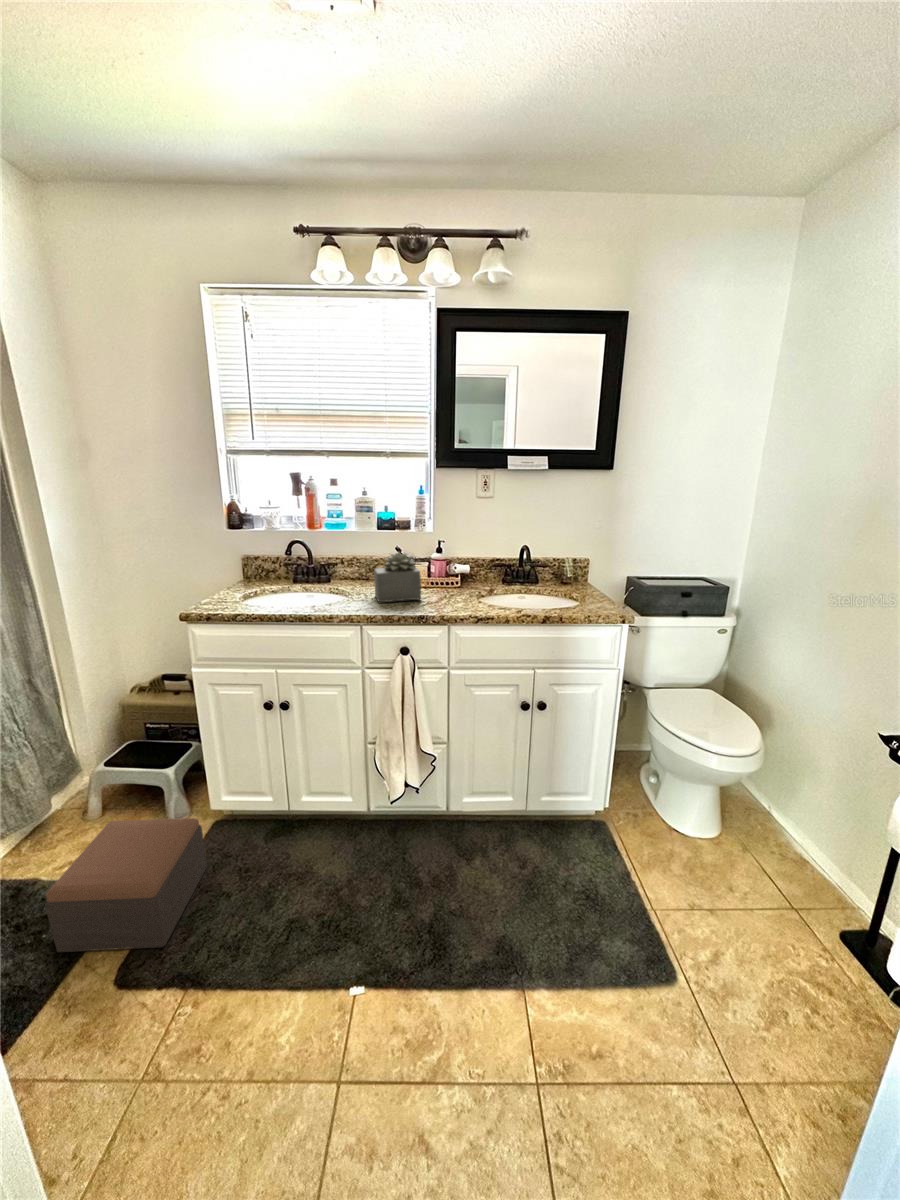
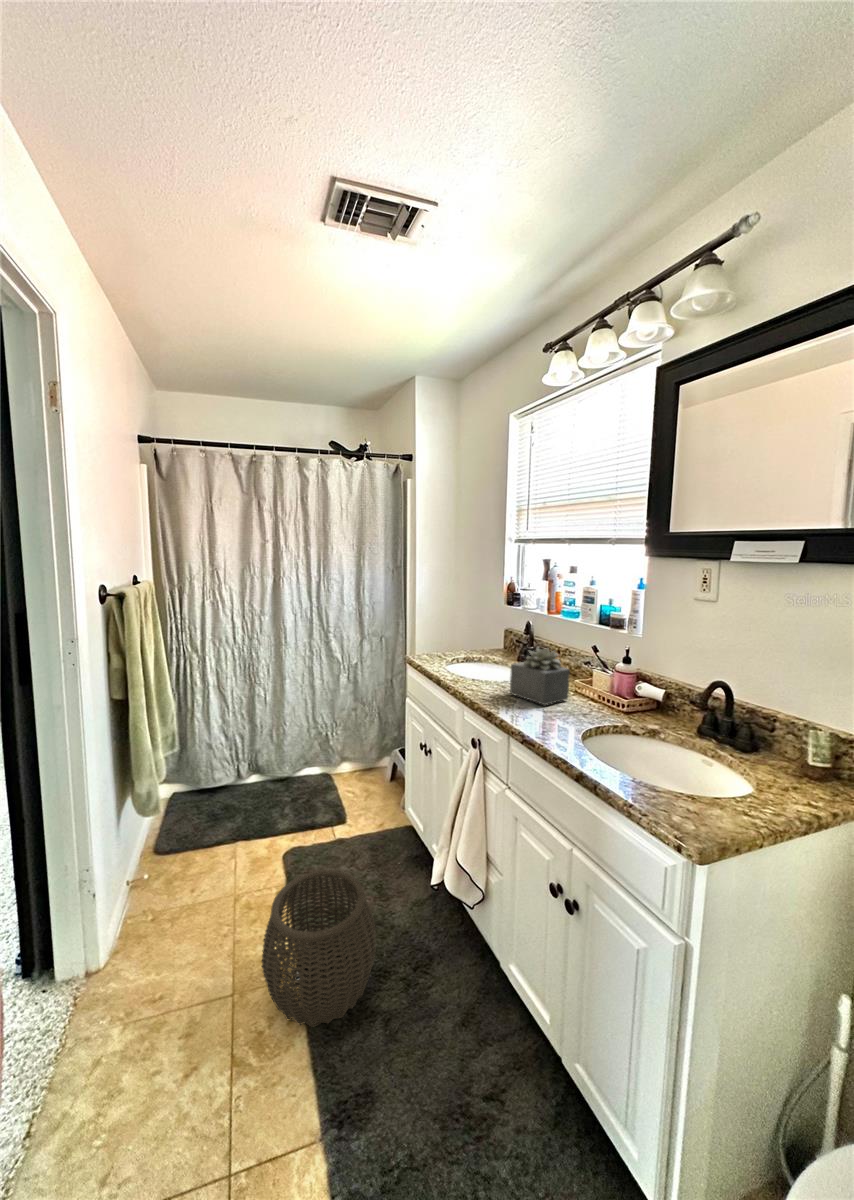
footstool: present [45,818,207,952] -> none [304,775,380,859]
woven basket: none [308,842,442,1023] -> present [262,870,376,1027]

